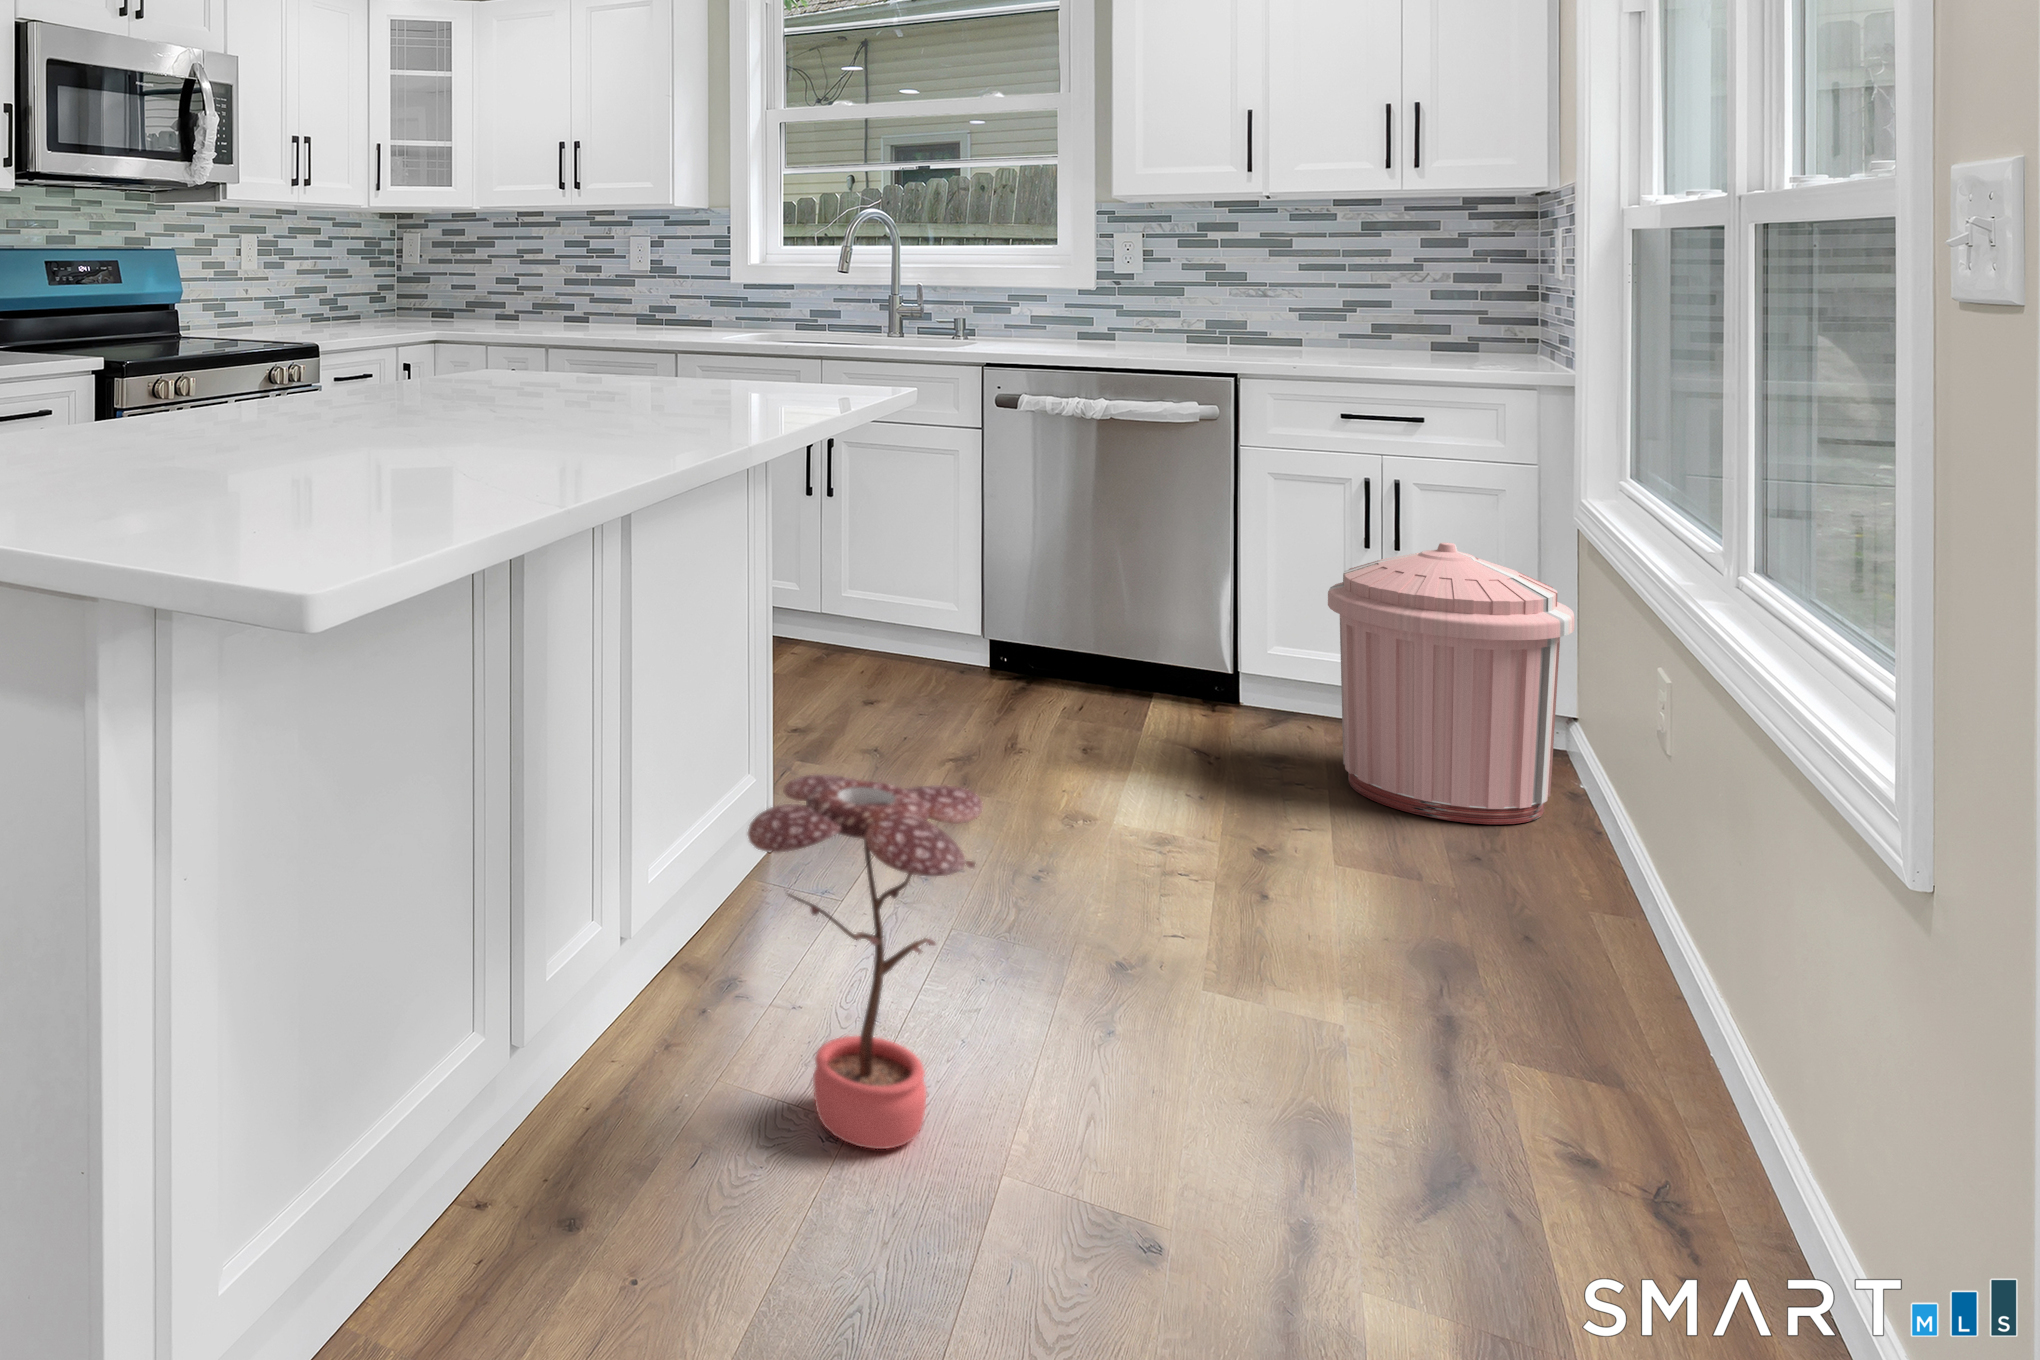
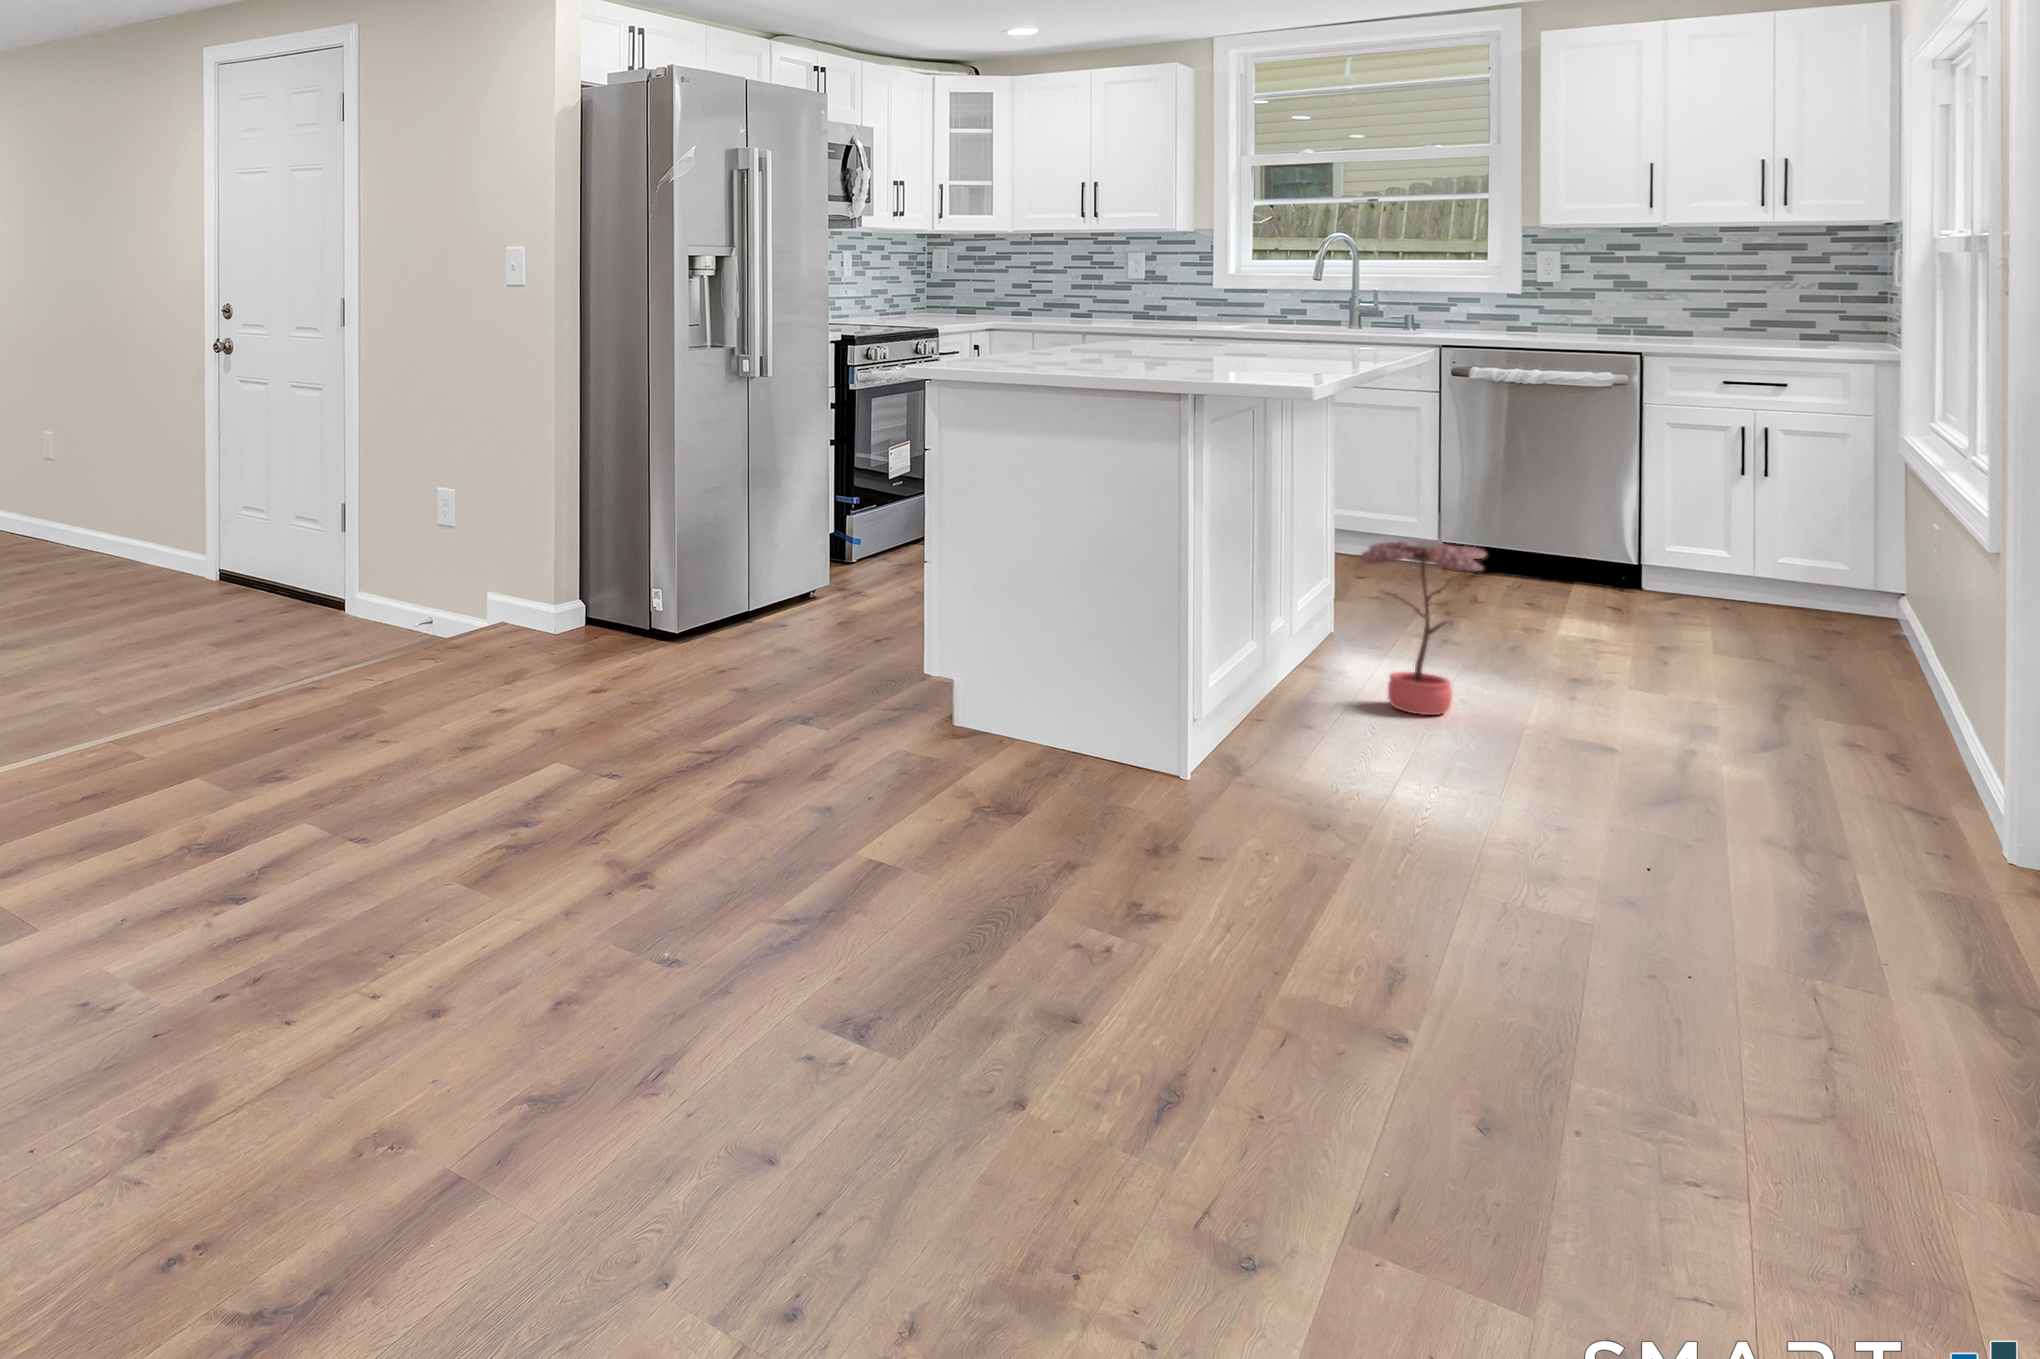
trash can: present [1328,543,1574,824] -> none [1700,461,1881,639]

